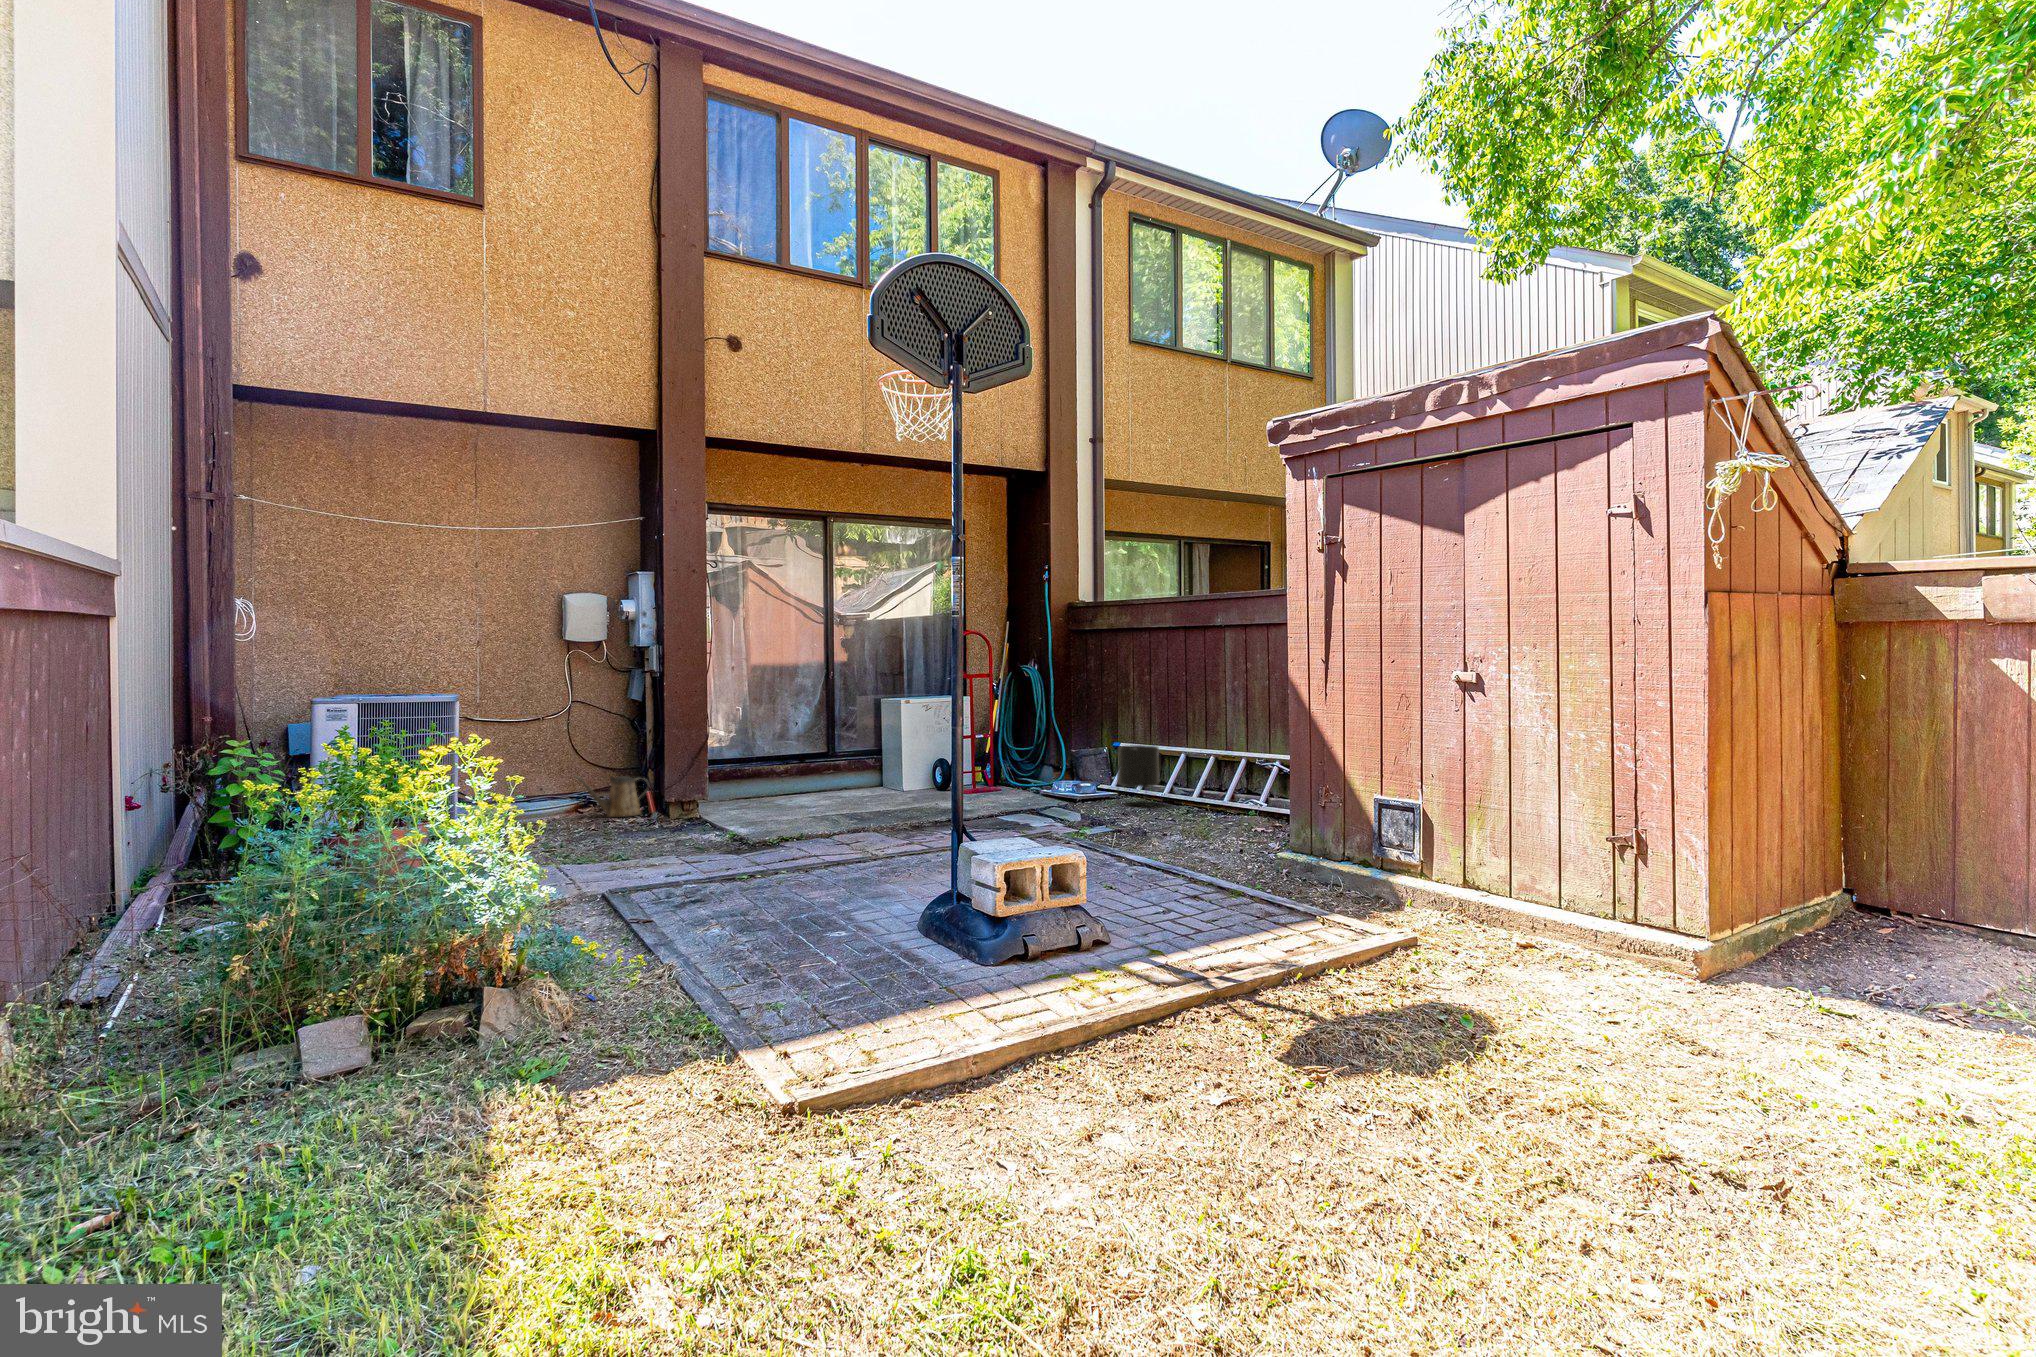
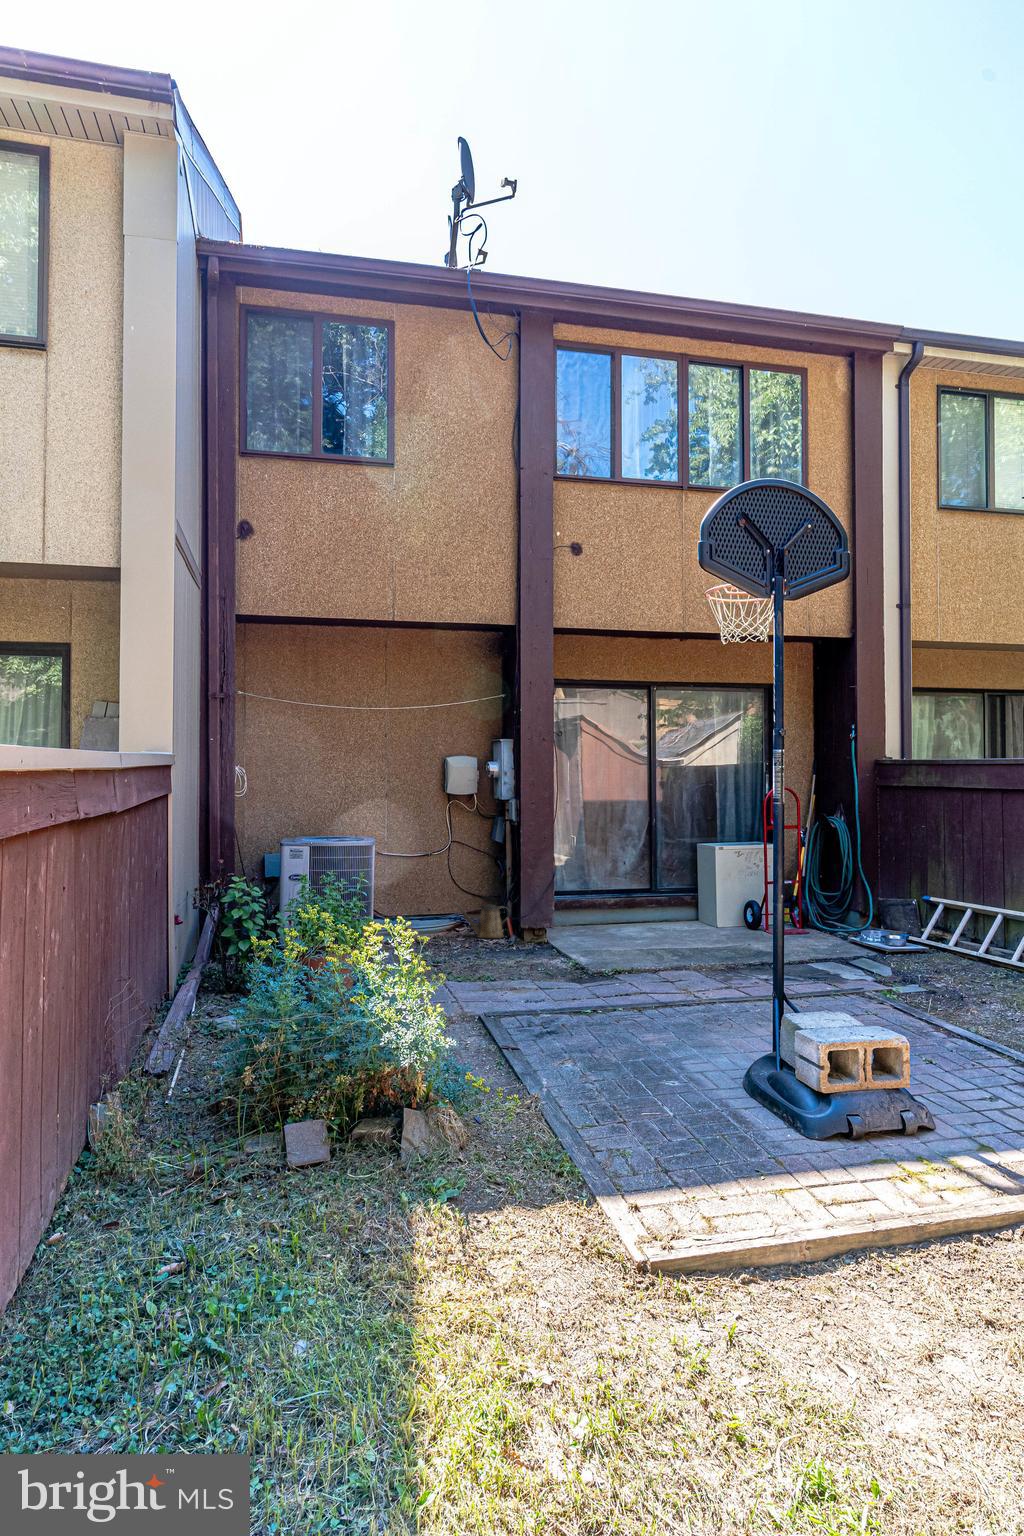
planter: present [1117,745,1159,788] -> none [929,904,974,966]

